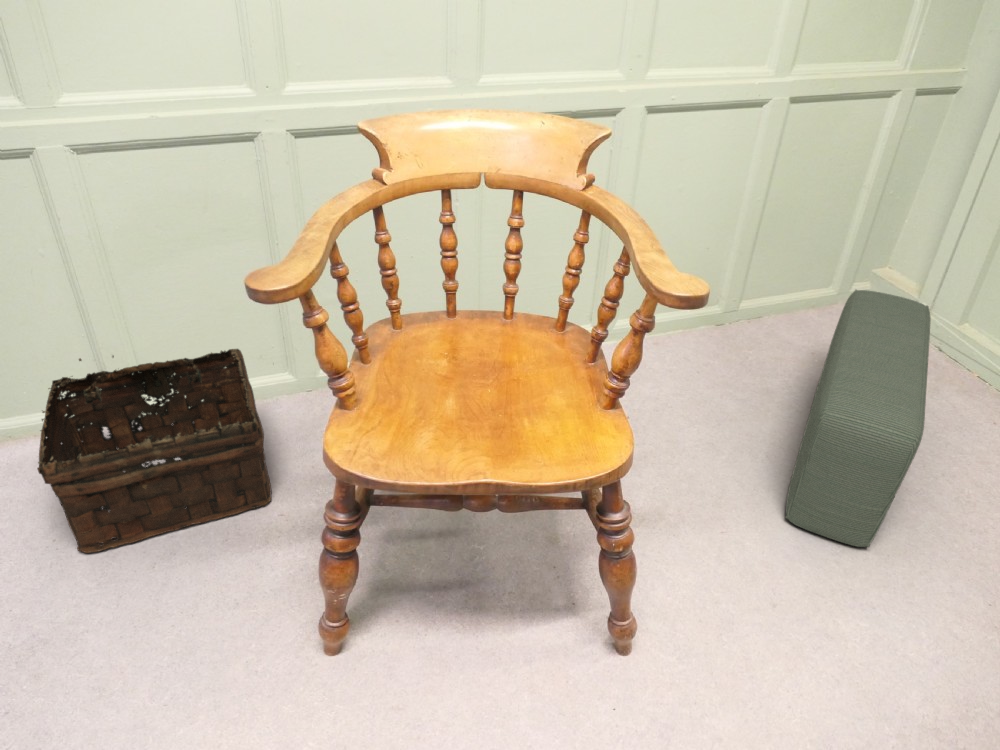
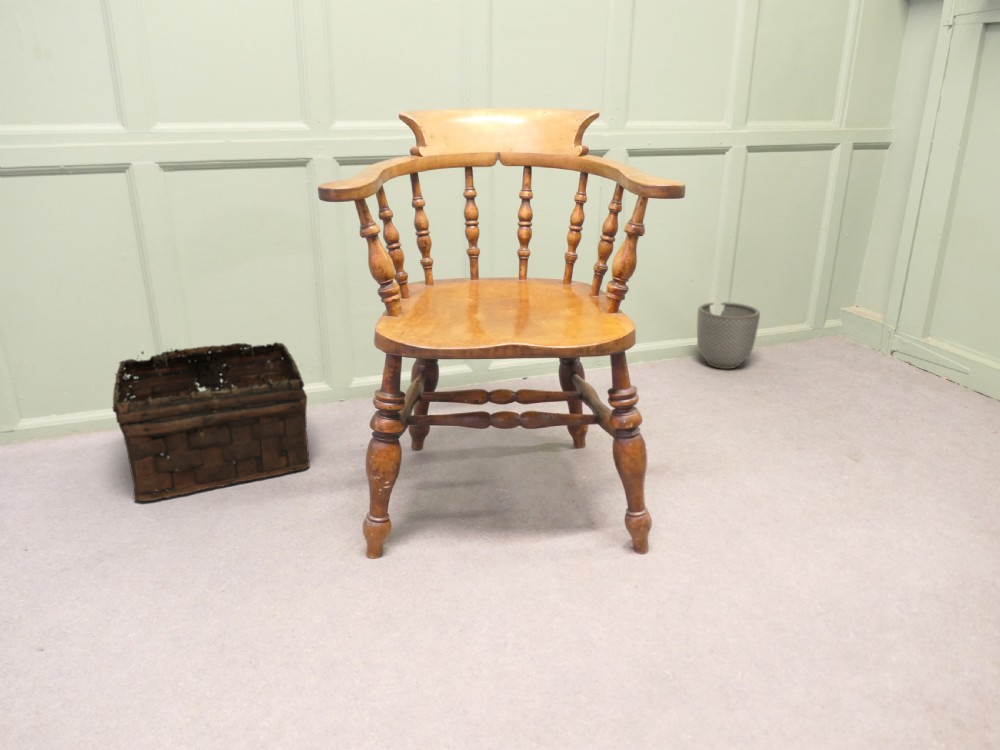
planter: none [706,275,779,353] -> present [697,302,760,369]
pouf: present [786,290,931,547] -> none [783,289,891,482]

